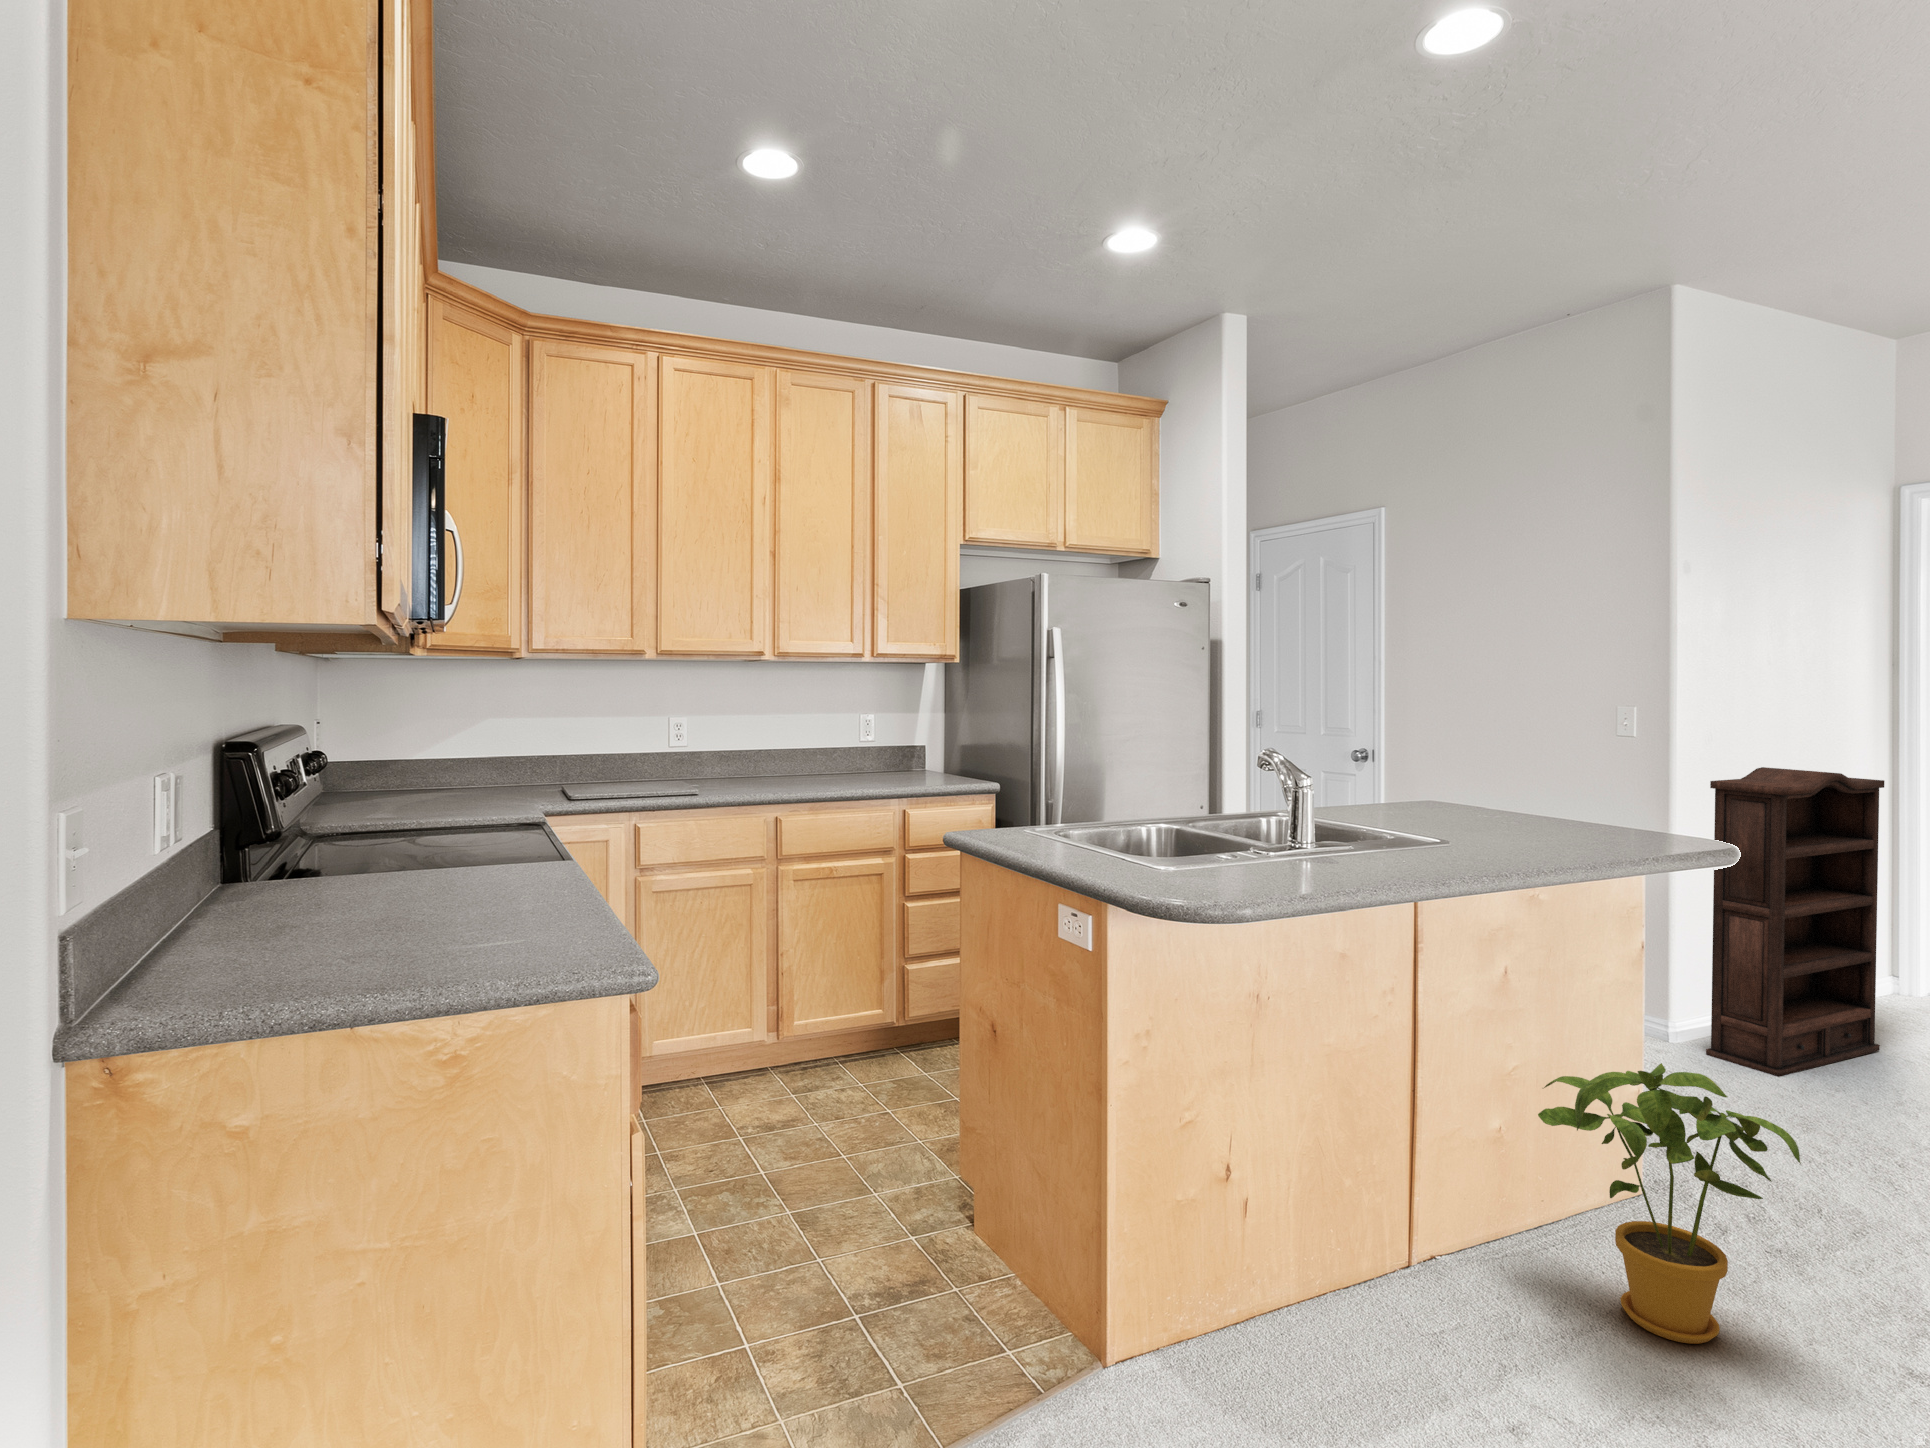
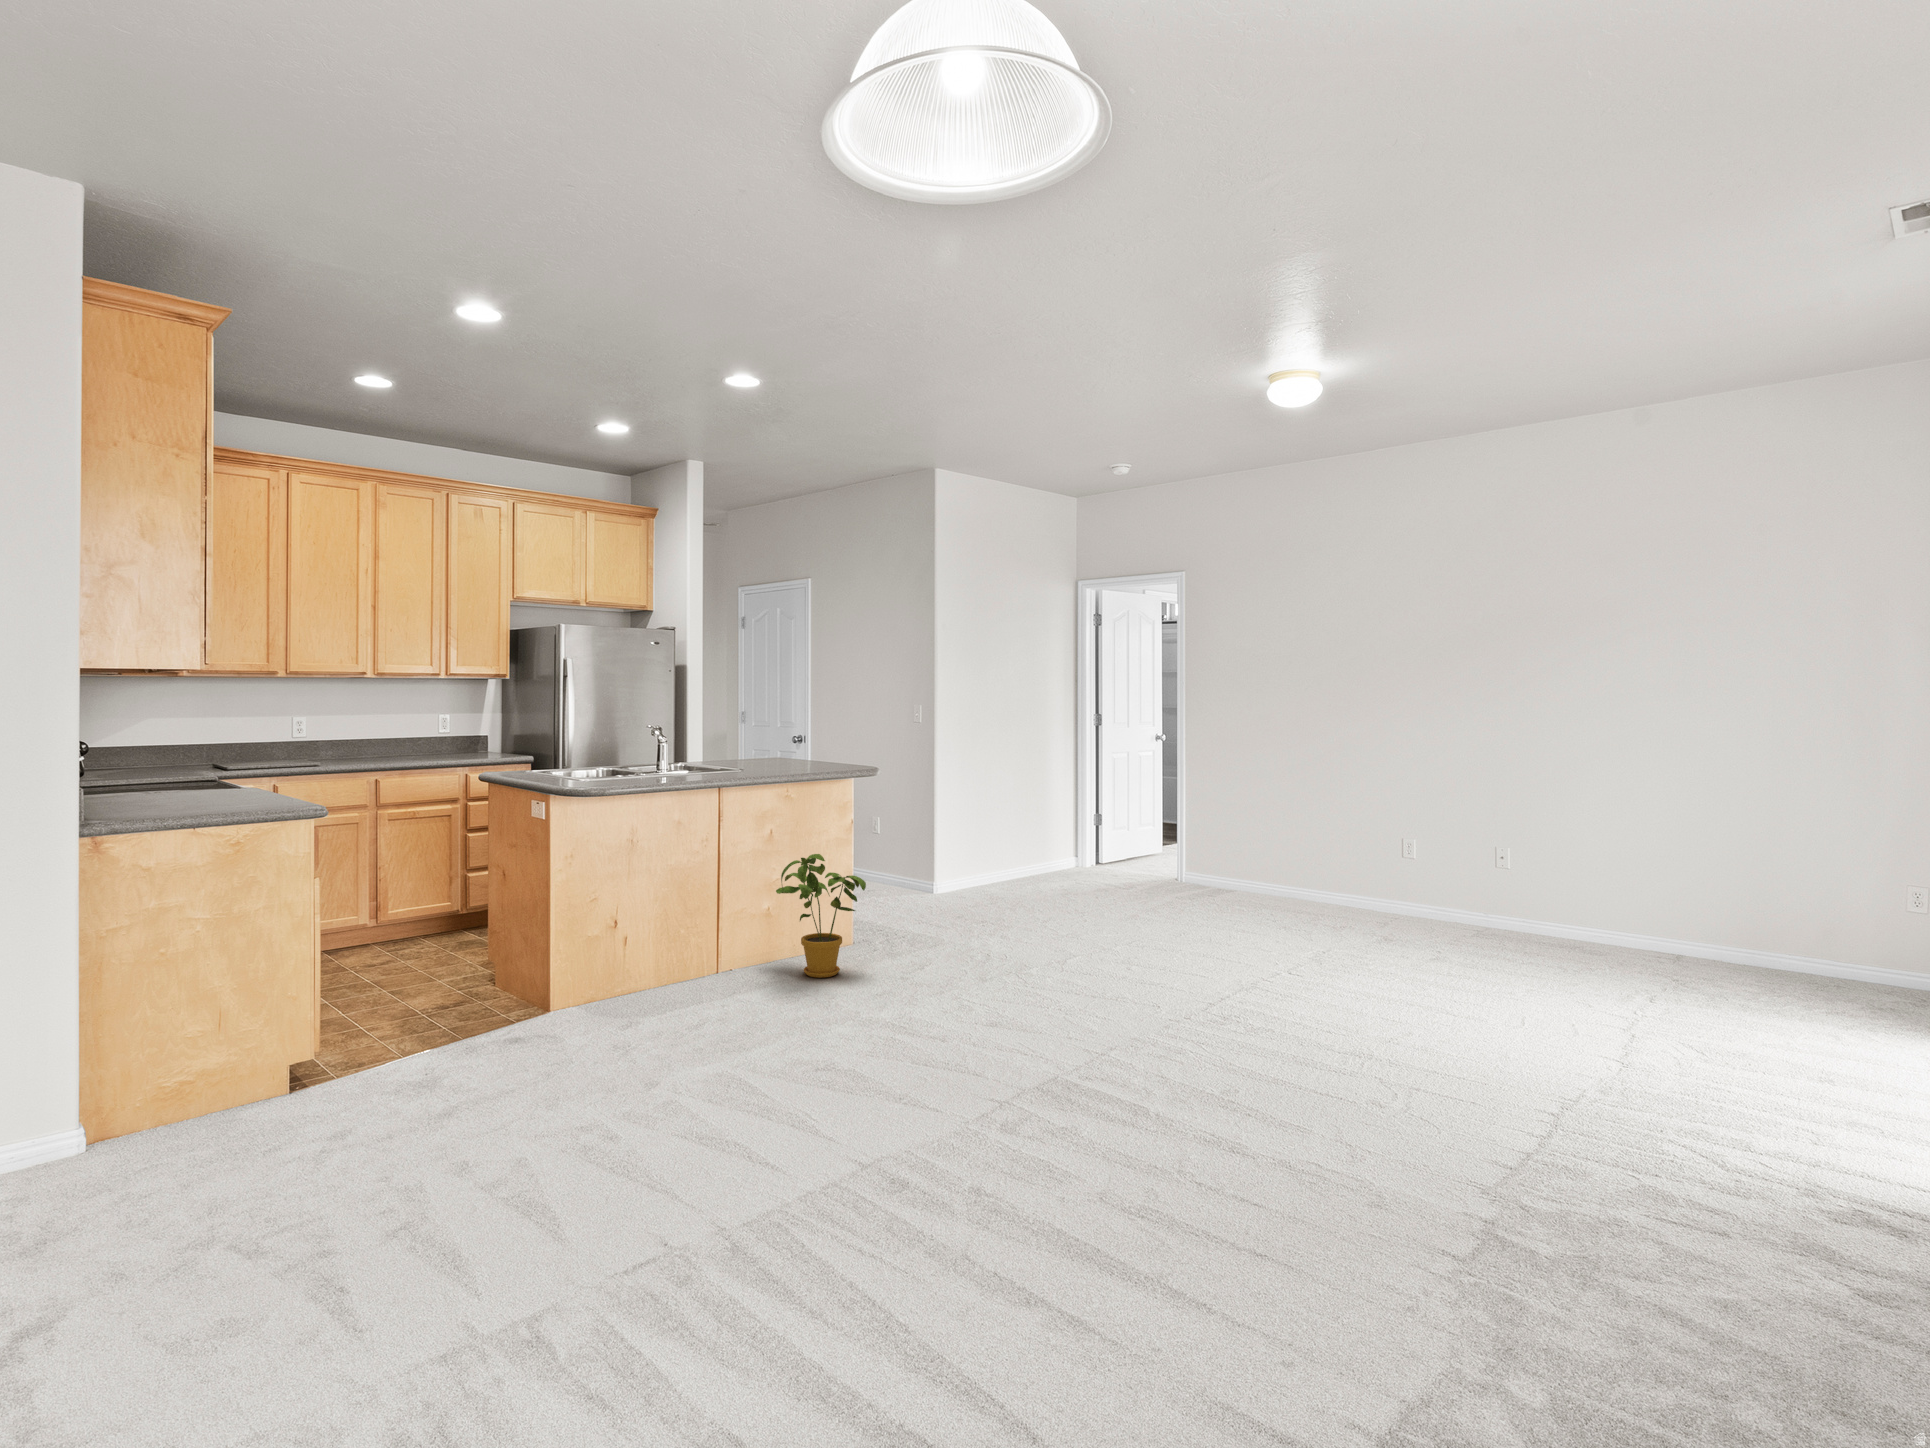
bookshelf: present [1706,767,1884,1077] -> none [946,734,1034,897]

